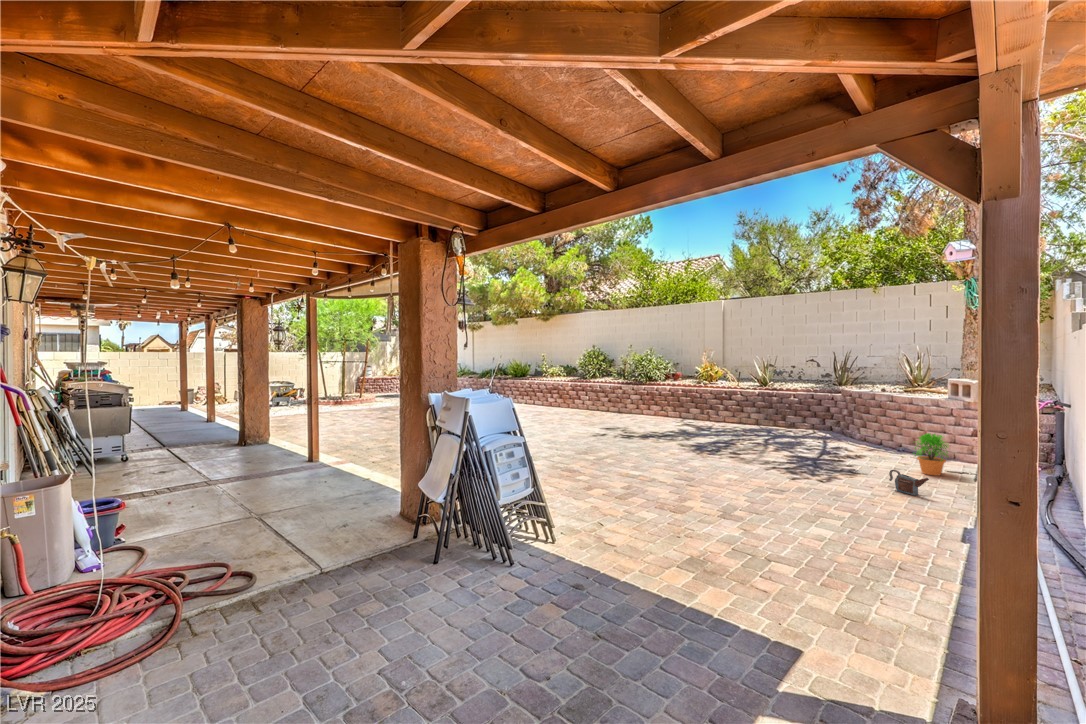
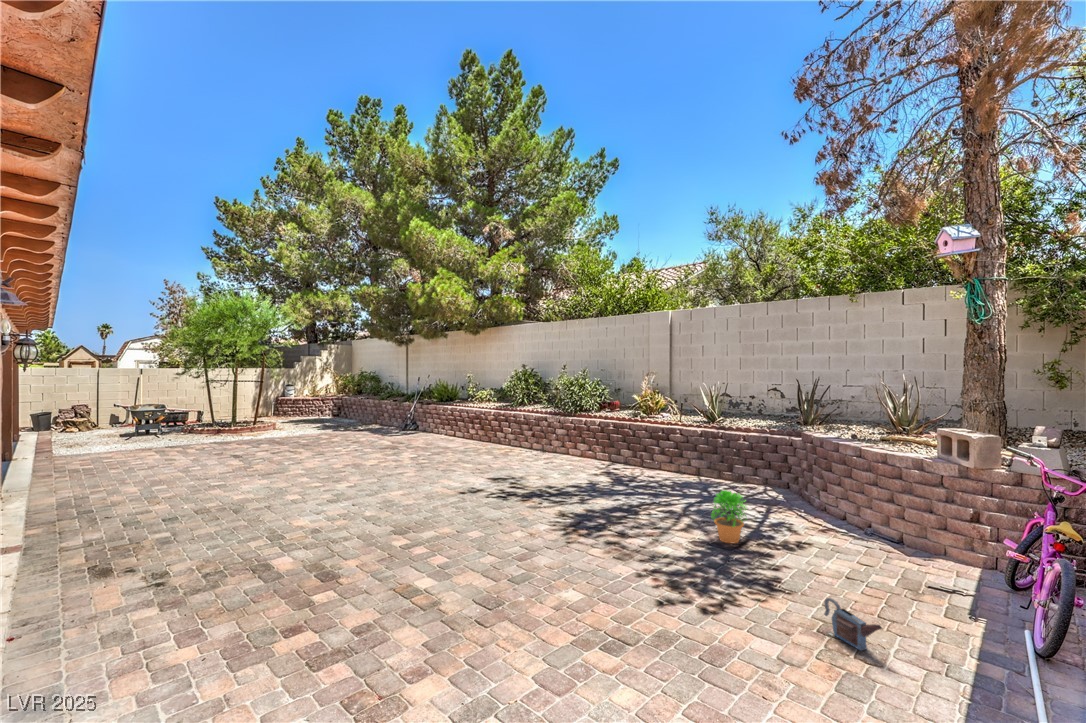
potted plant: present [915,433,948,475] -> present [711,490,747,543]

